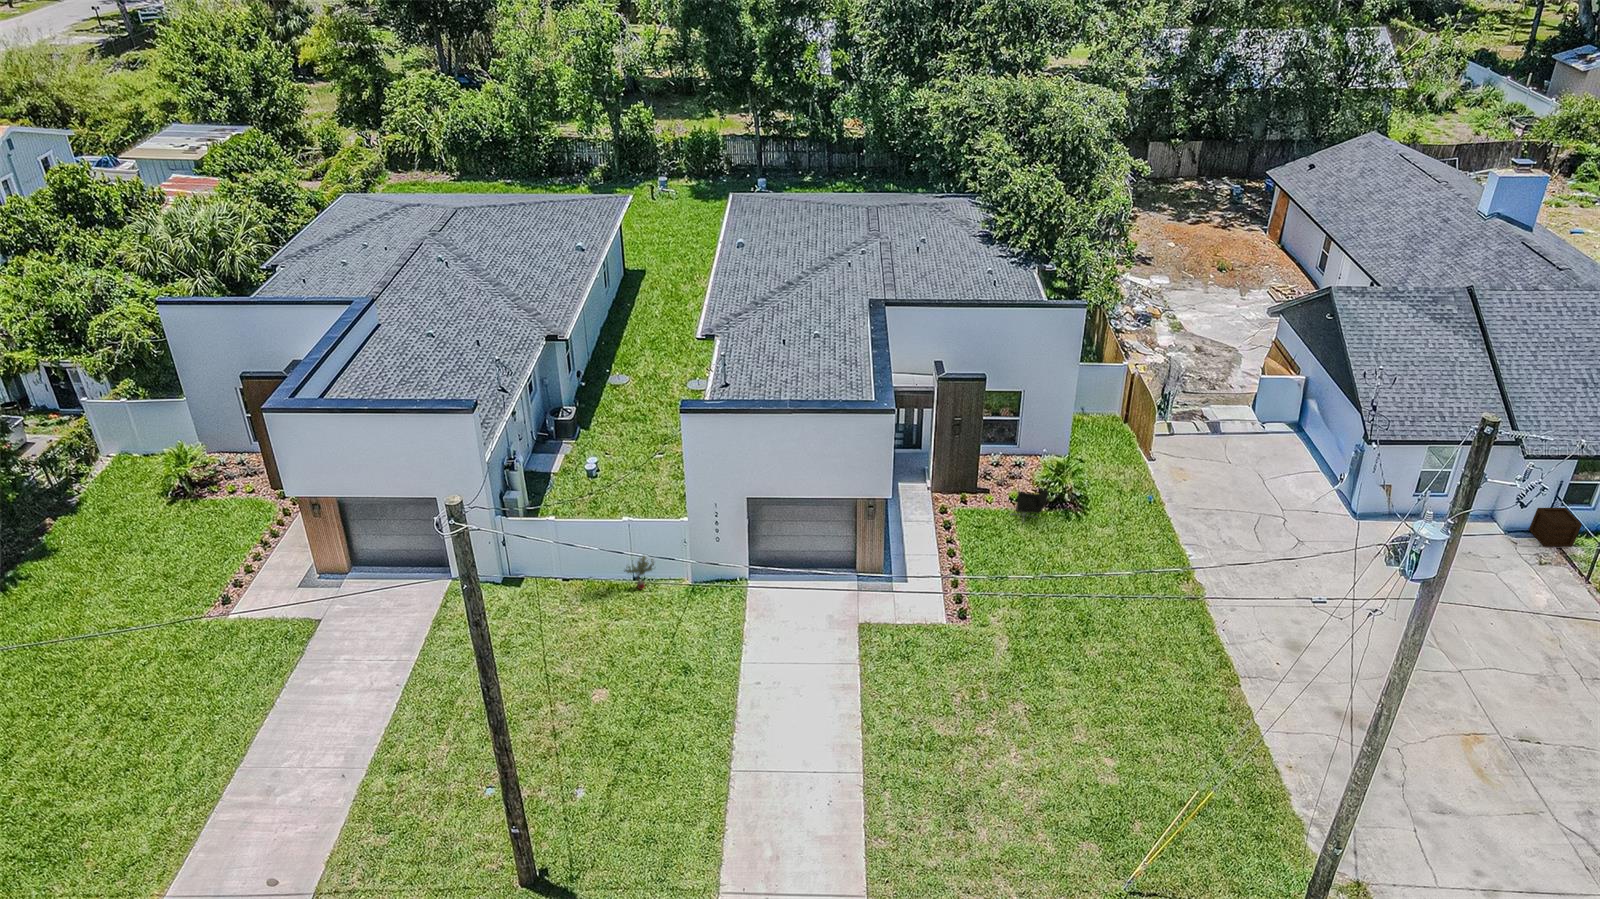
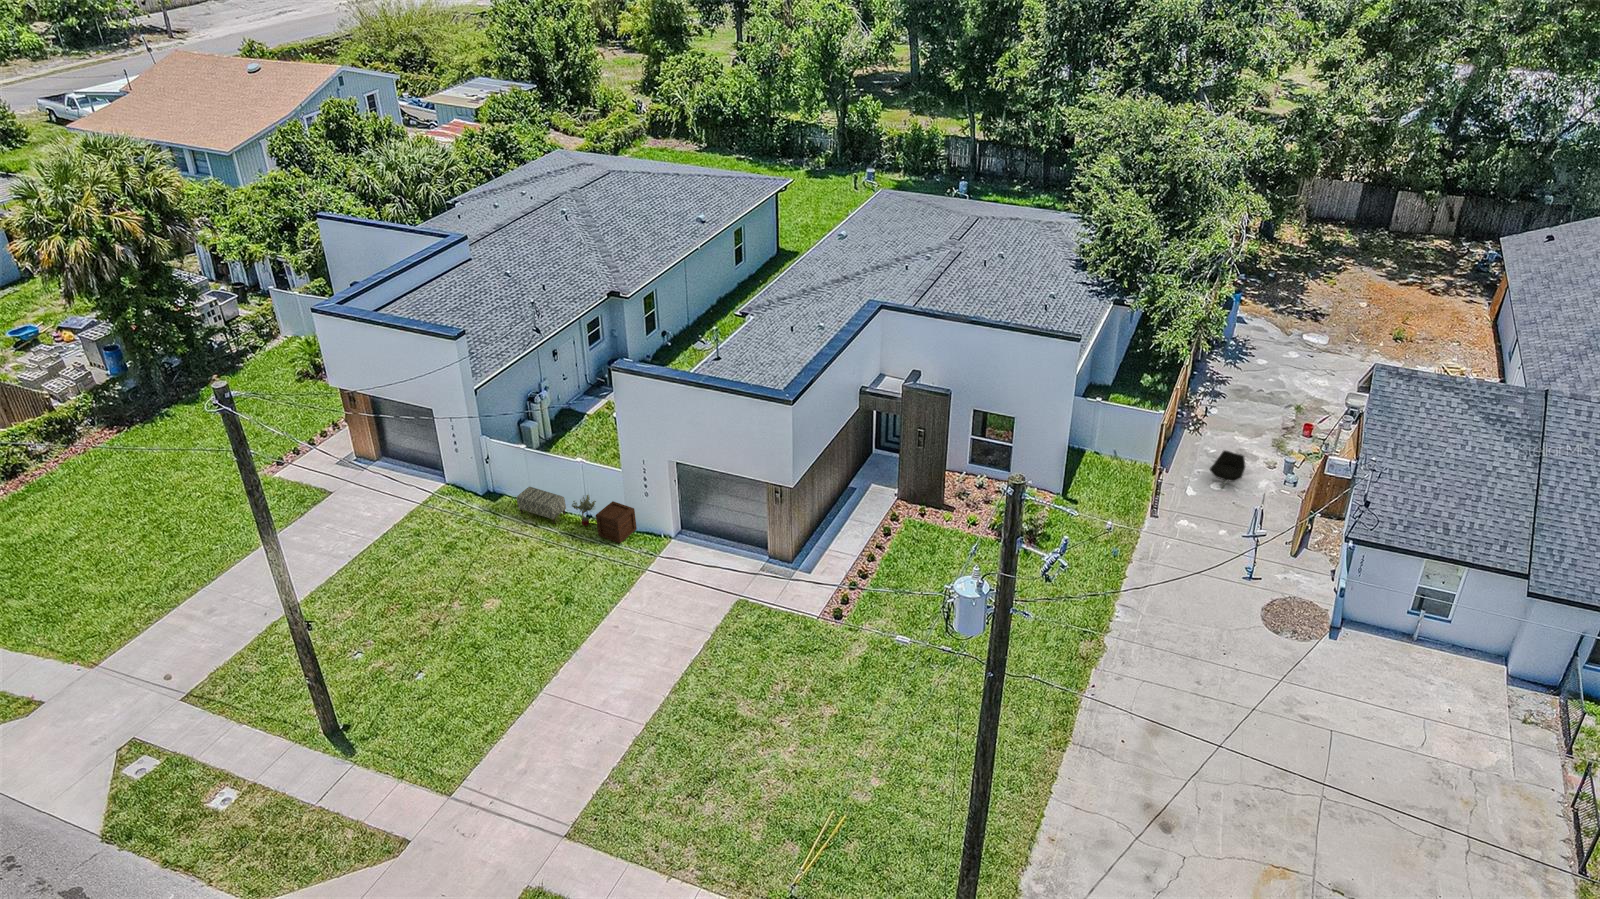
lounge chair: present [1016,490,1048,522] -> present [1210,451,1245,488]
wooden crate: present [1529,508,1582,546] -> present [596,501,637,543]
bench: none [556,561,611,595] -> present [517,487,566,524]

